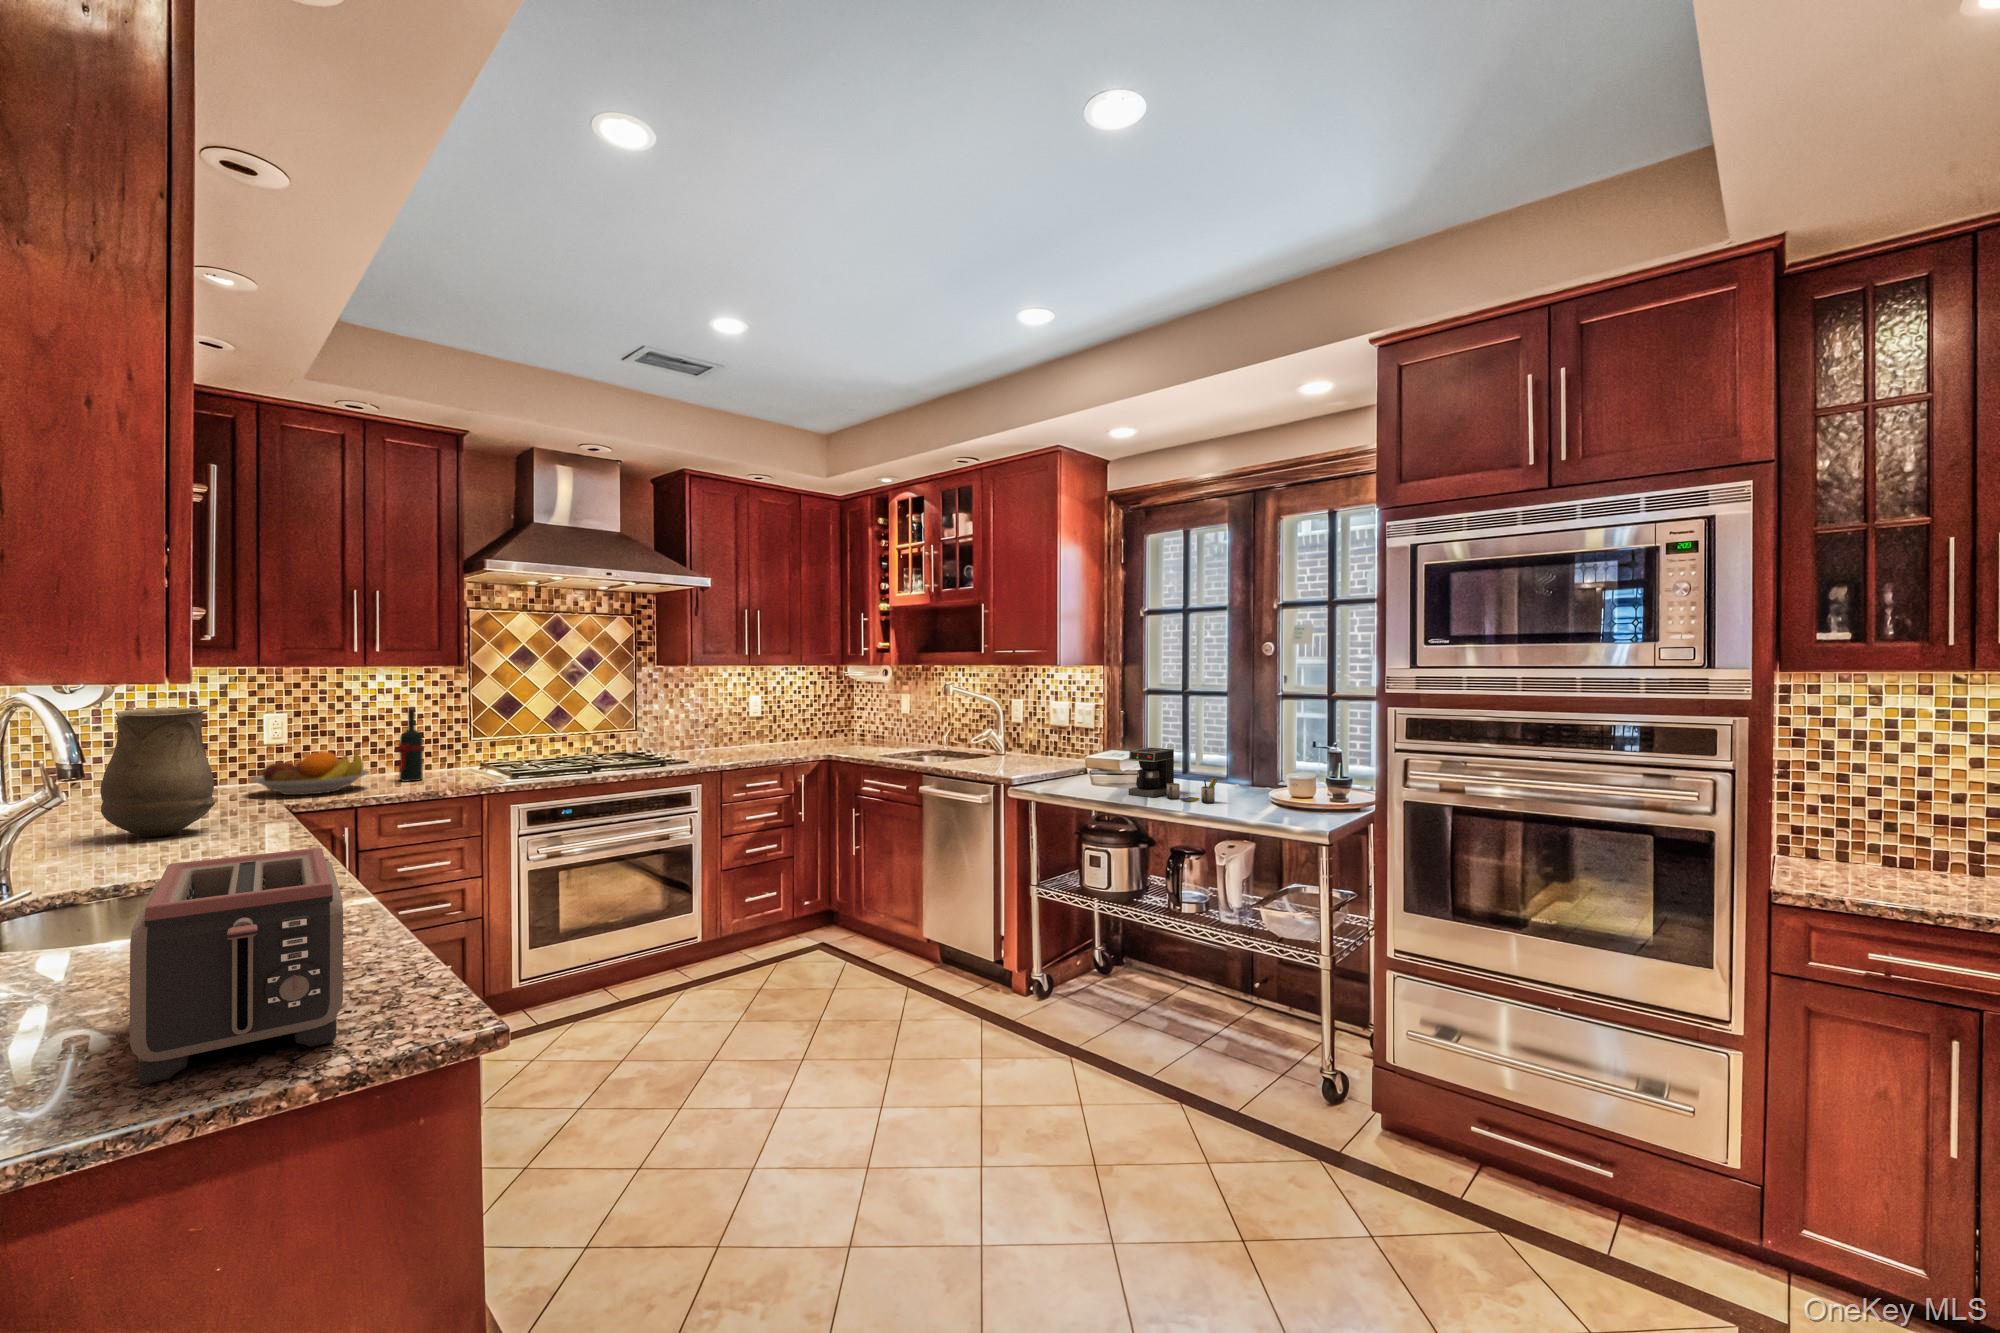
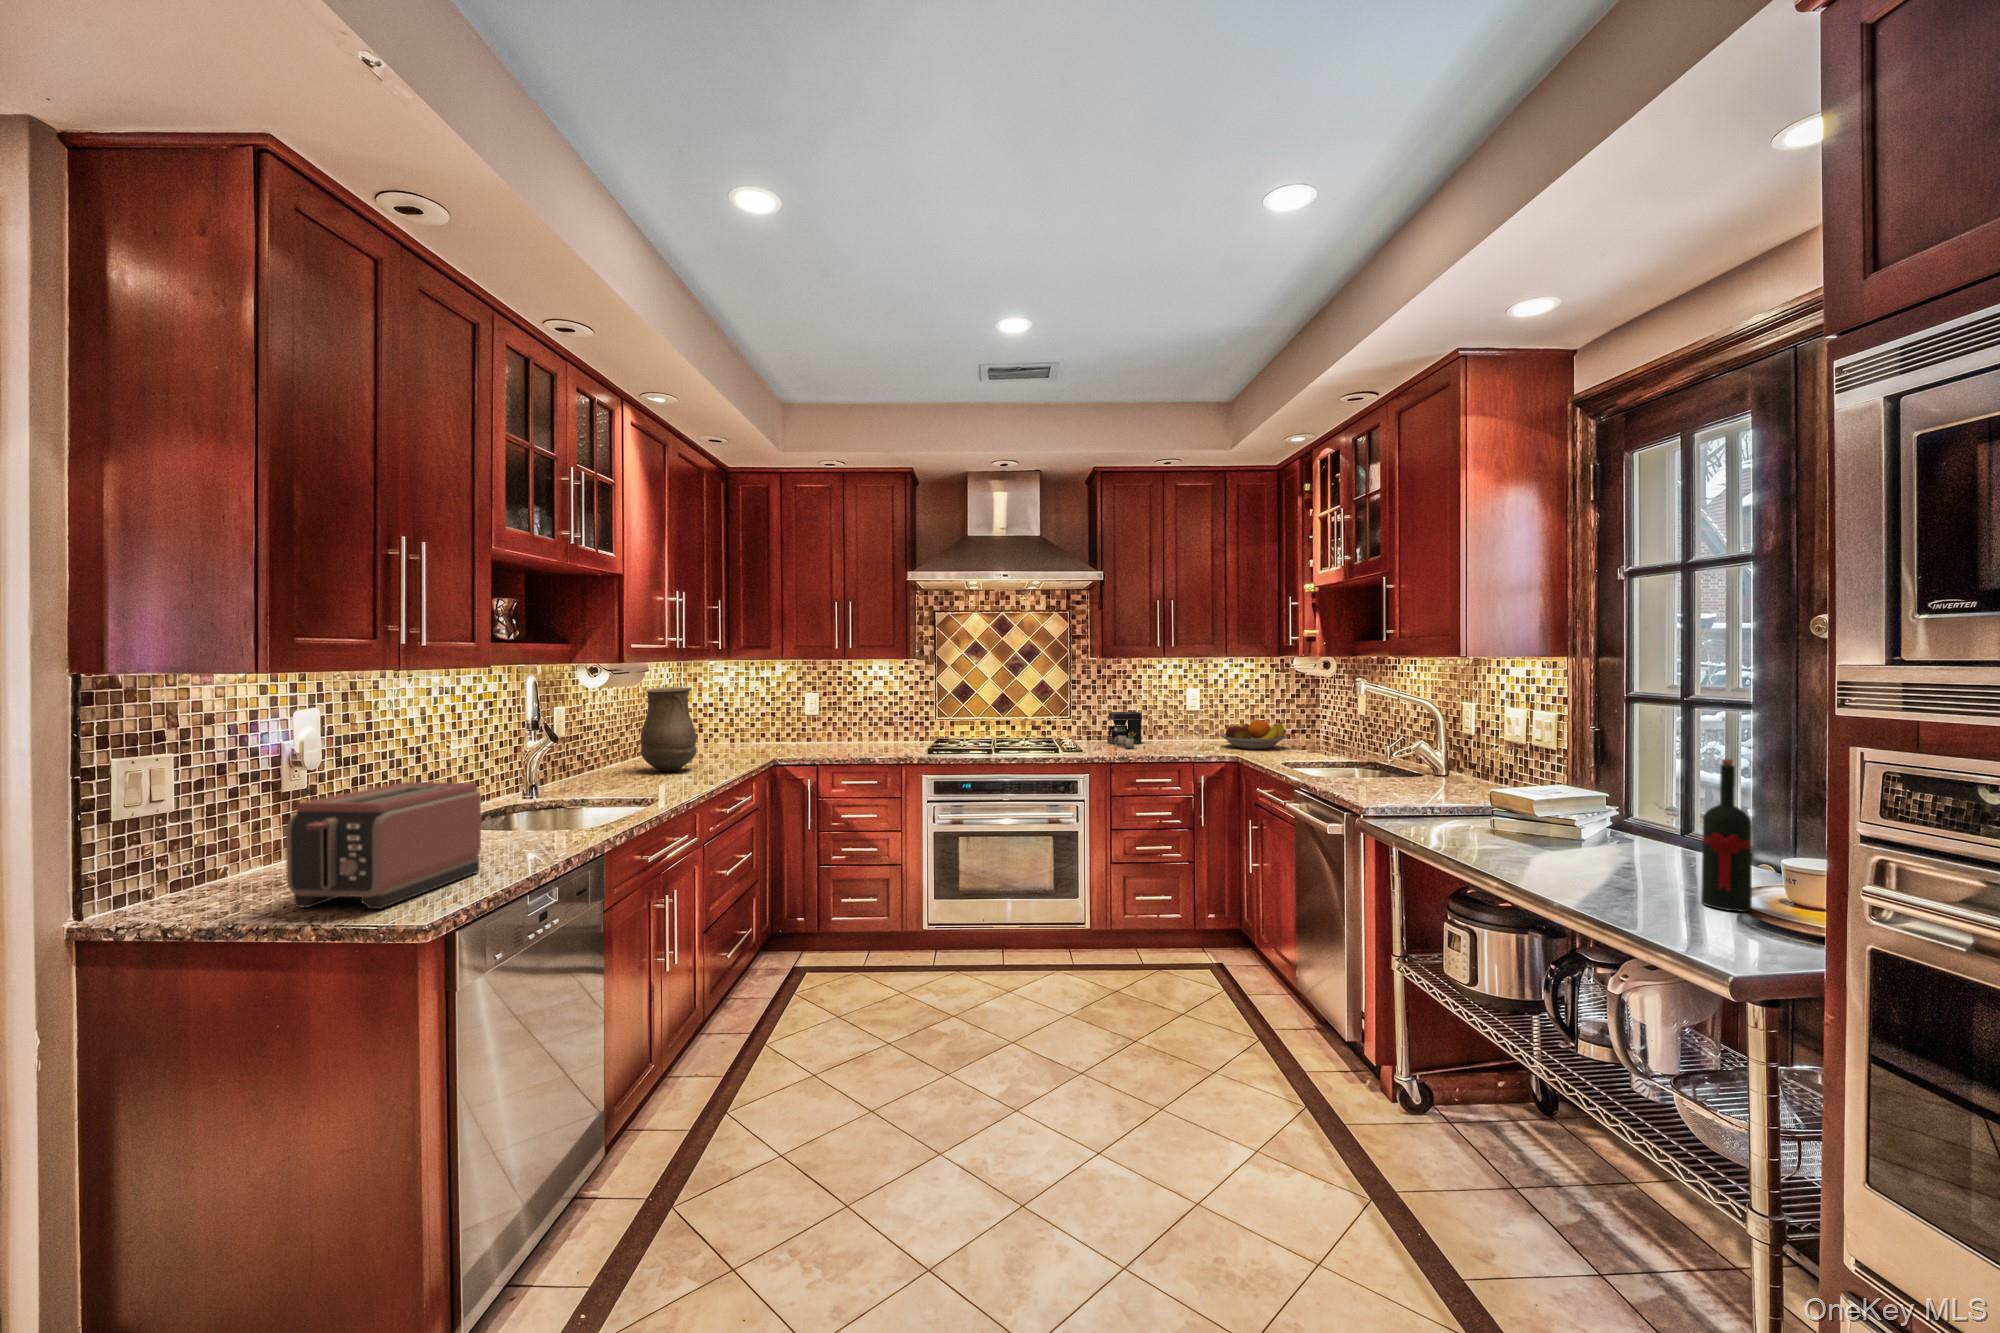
wine bottle: present [398,707,423,782] -> present [1701,759,1752,912]
coffee maker: present [1129,748,1217,803] -> present [1107,712,1141,749]
fruit bowl: present [249,751,370,795] -> present [1219,720,1287,749]

